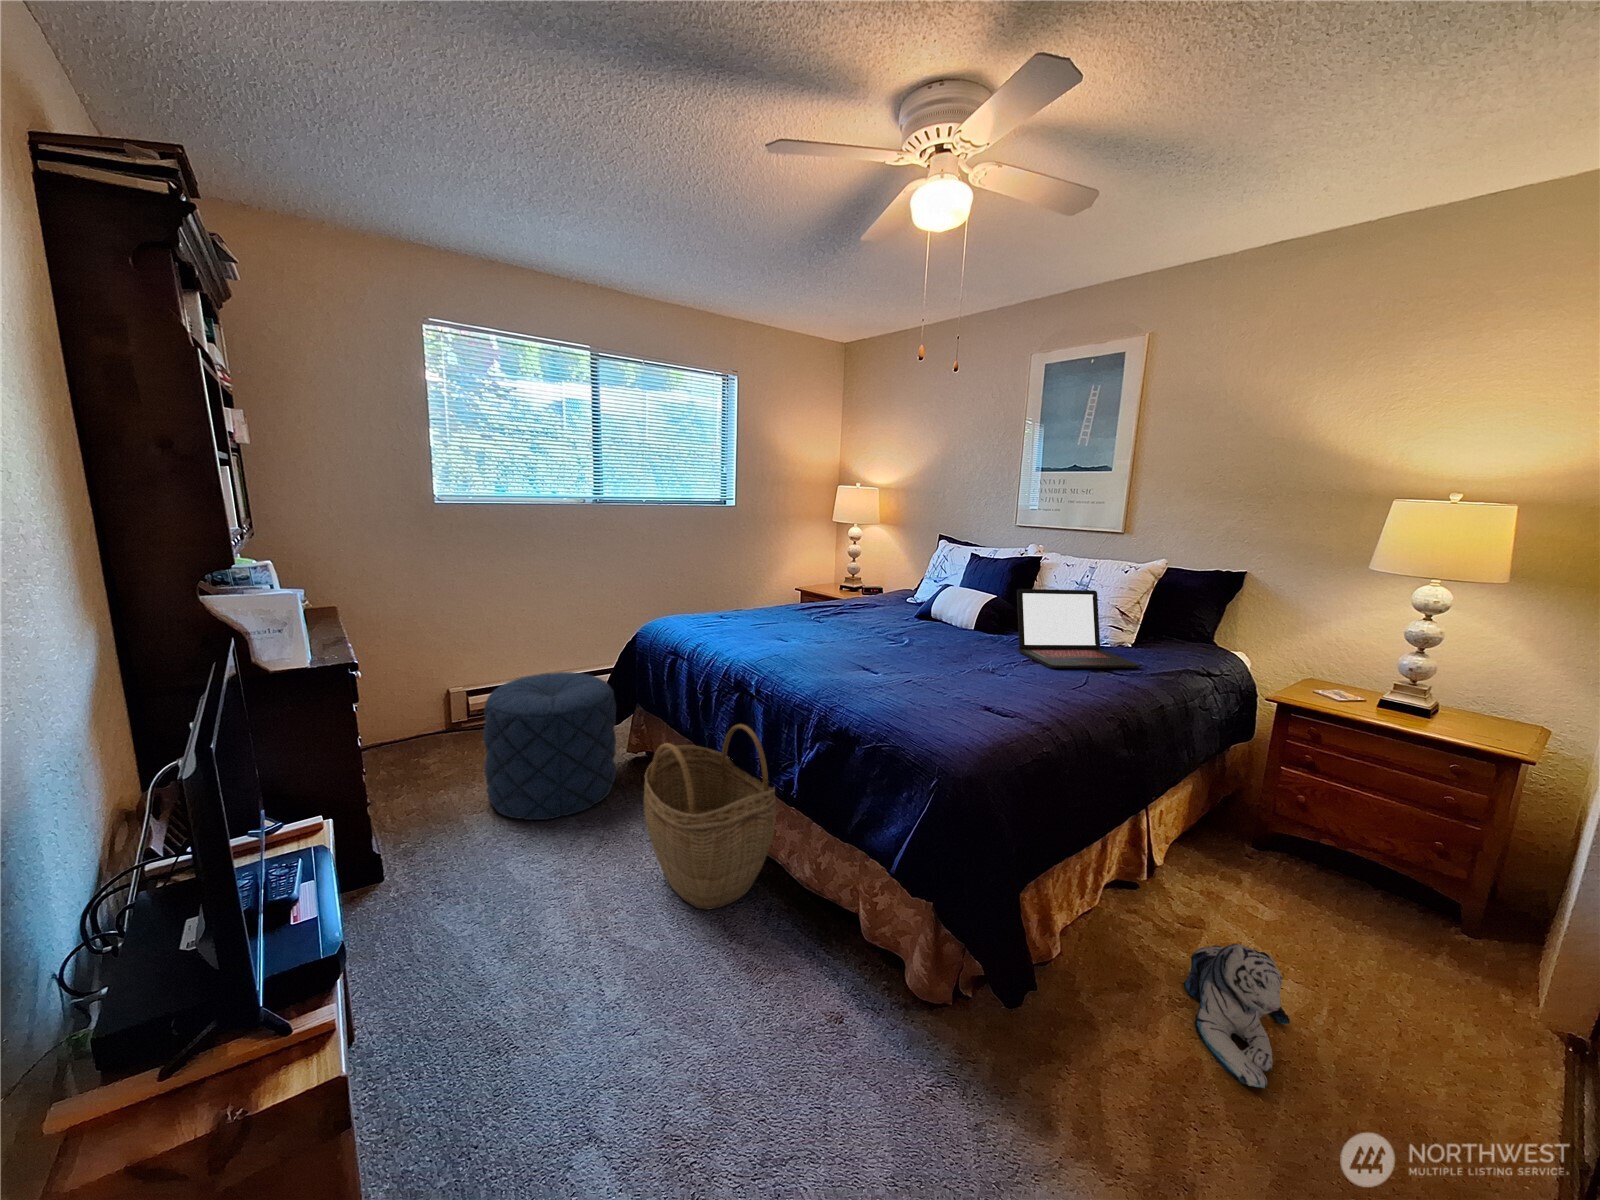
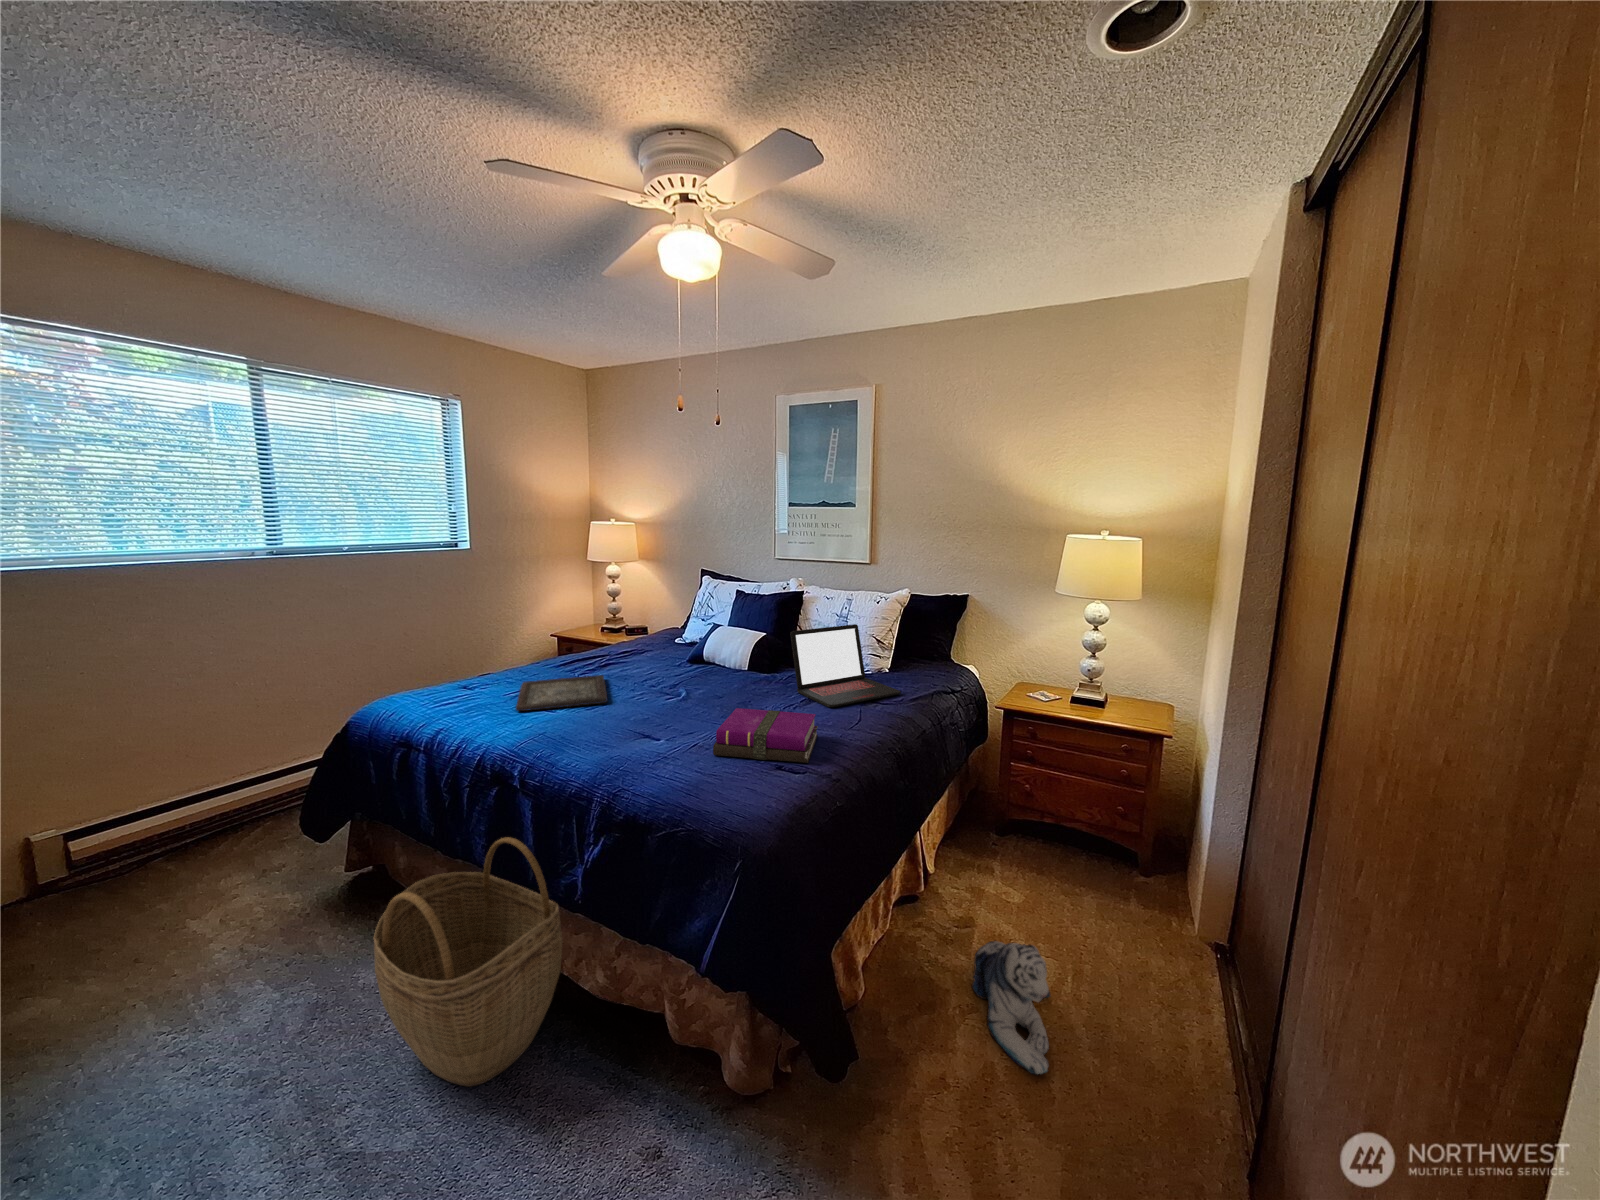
tray: none [758,613,833,636] -> present [516,675,608,711]
notebook: none [920,649,1032,705] -> present [713,708,818,763]
pouf: present [483,672,616,820] -> none [78,800,328,1041]

